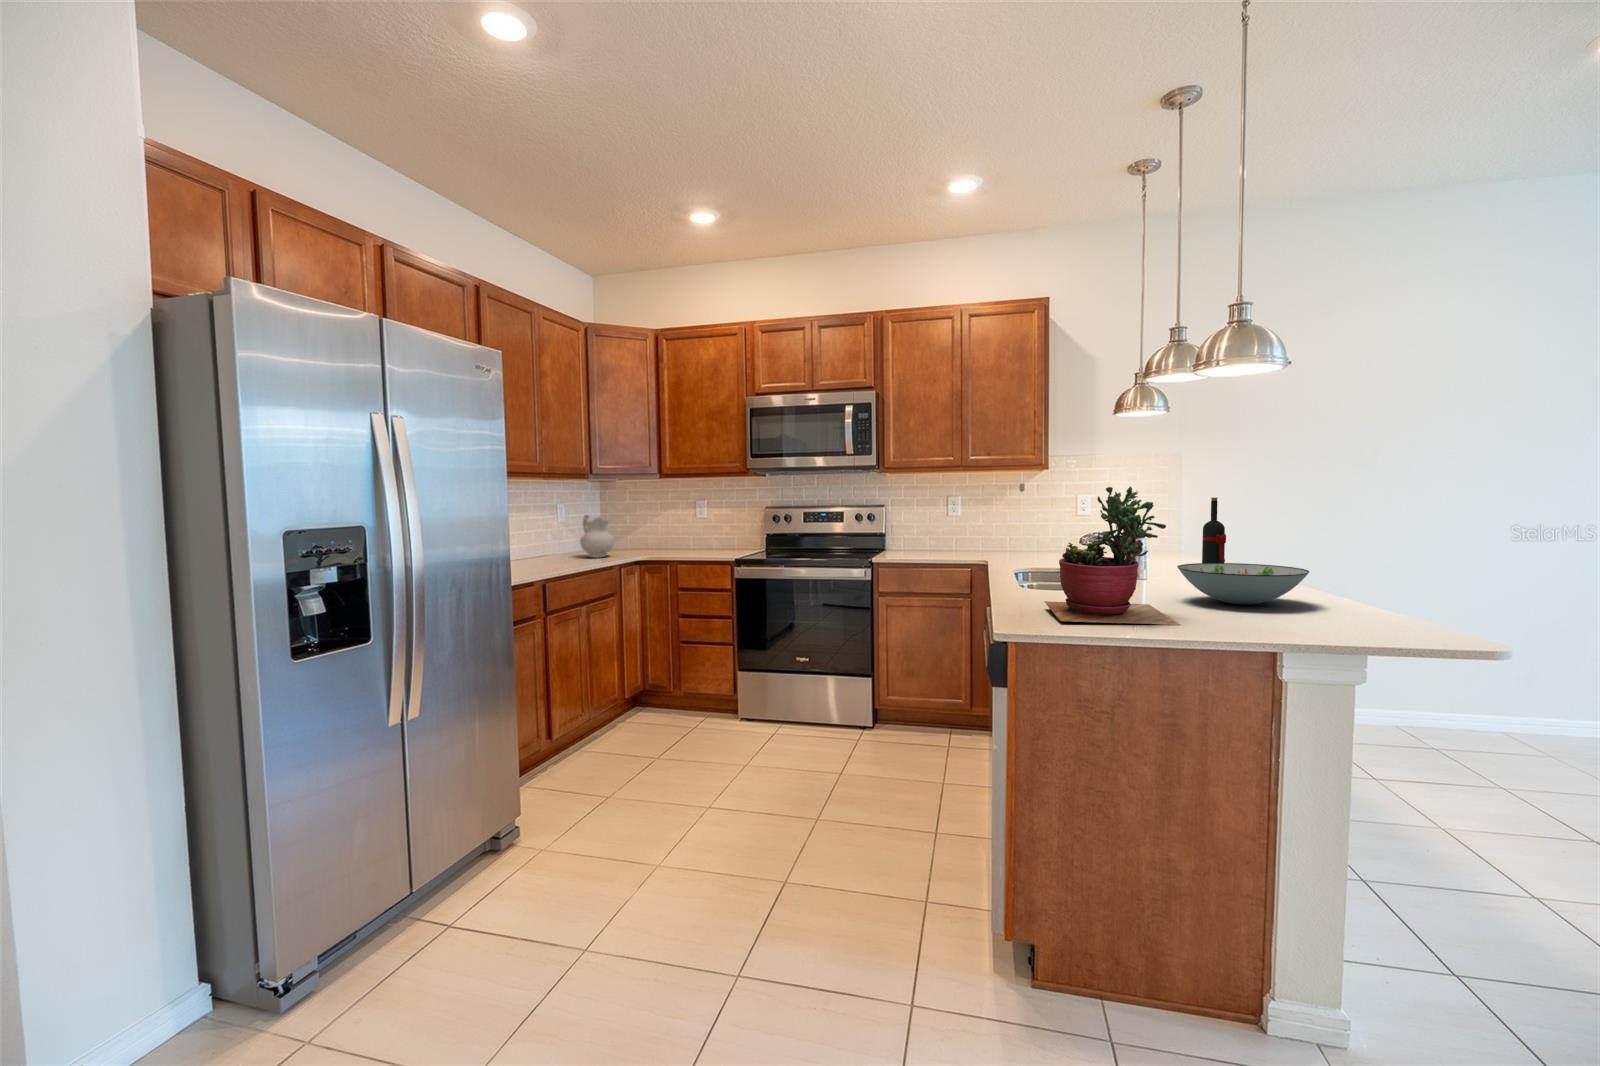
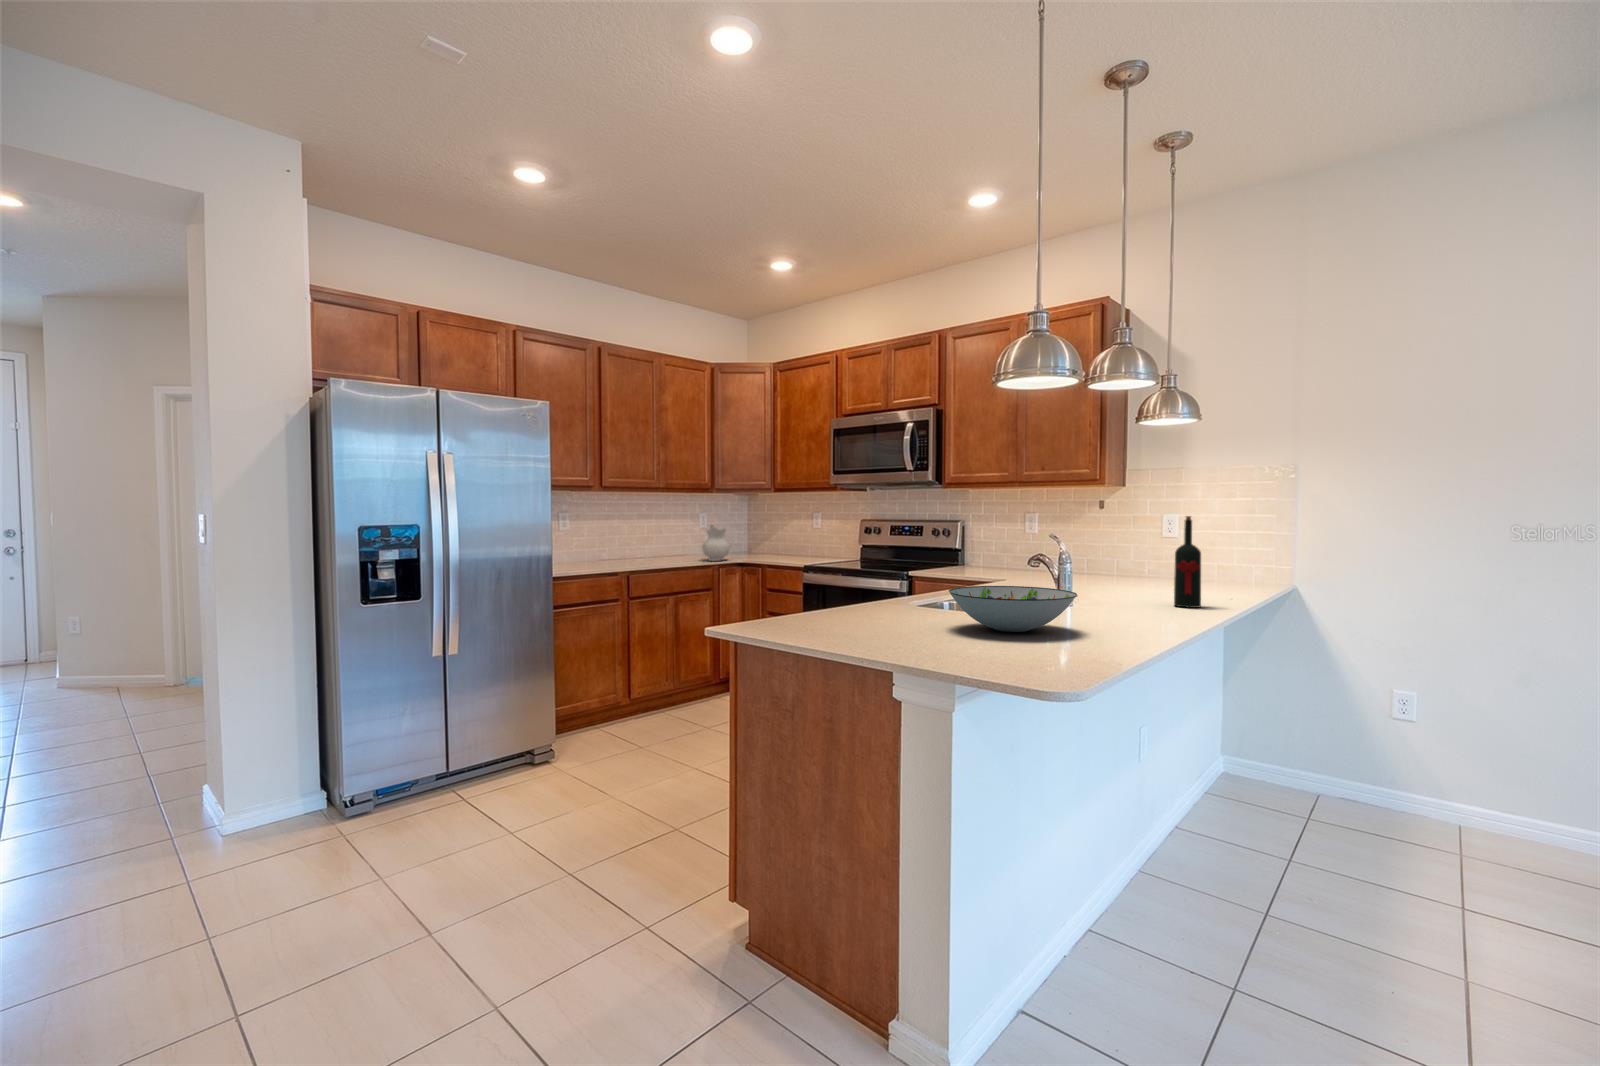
succulent plant: present [1044,486,1181,625] -> none [763,501,899,638]

